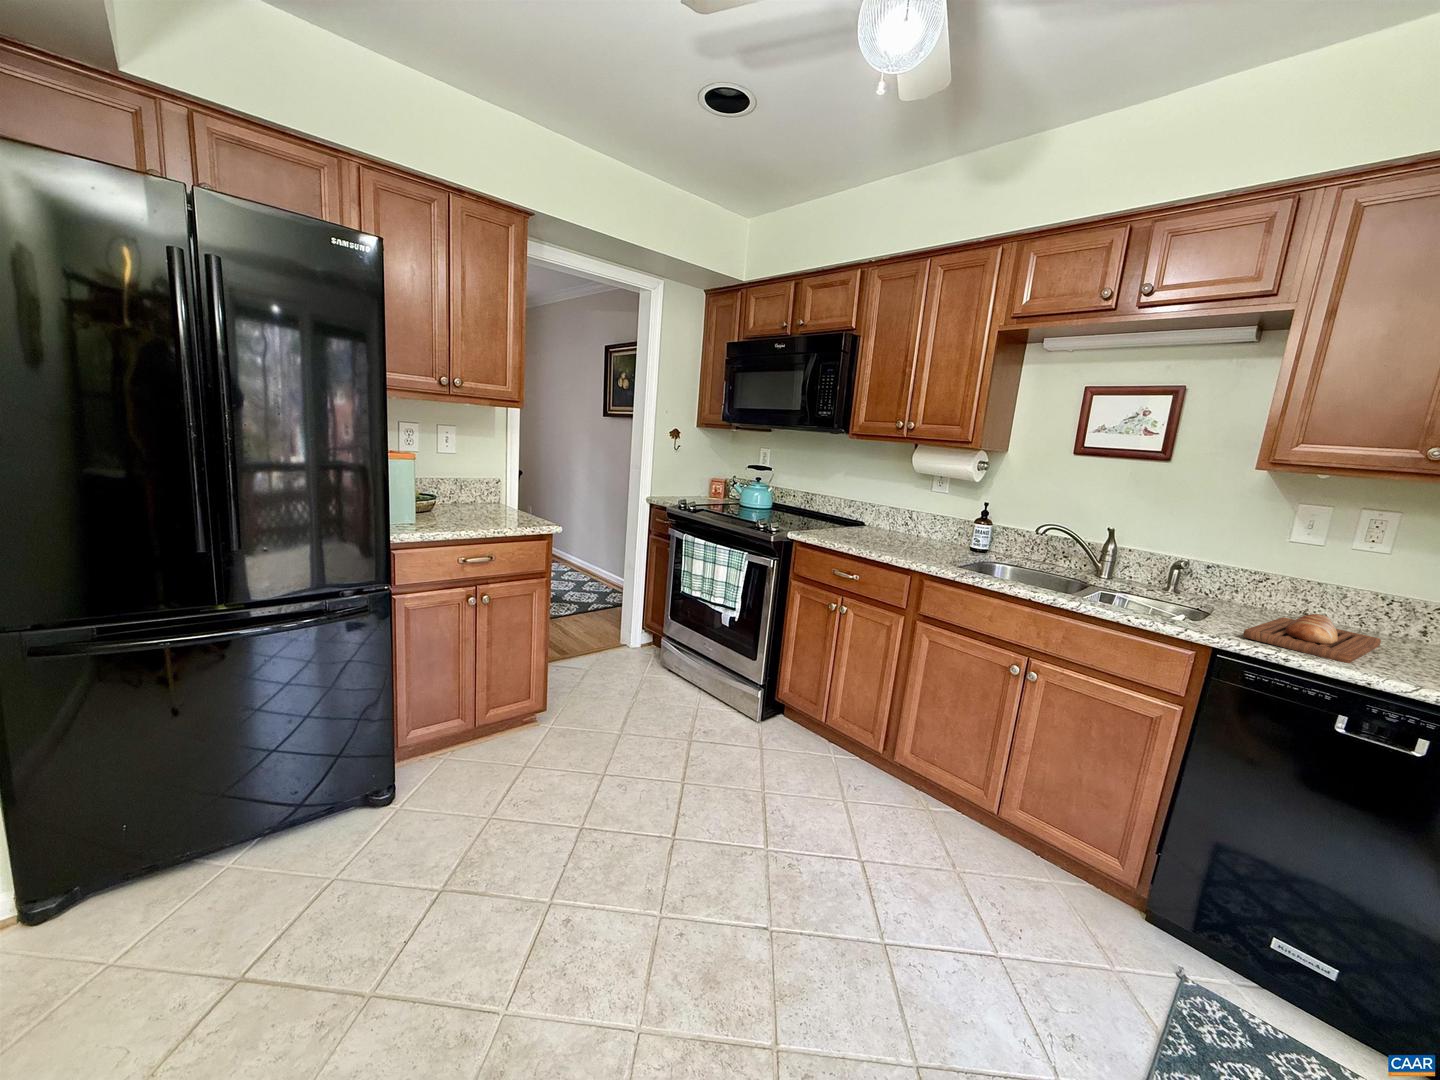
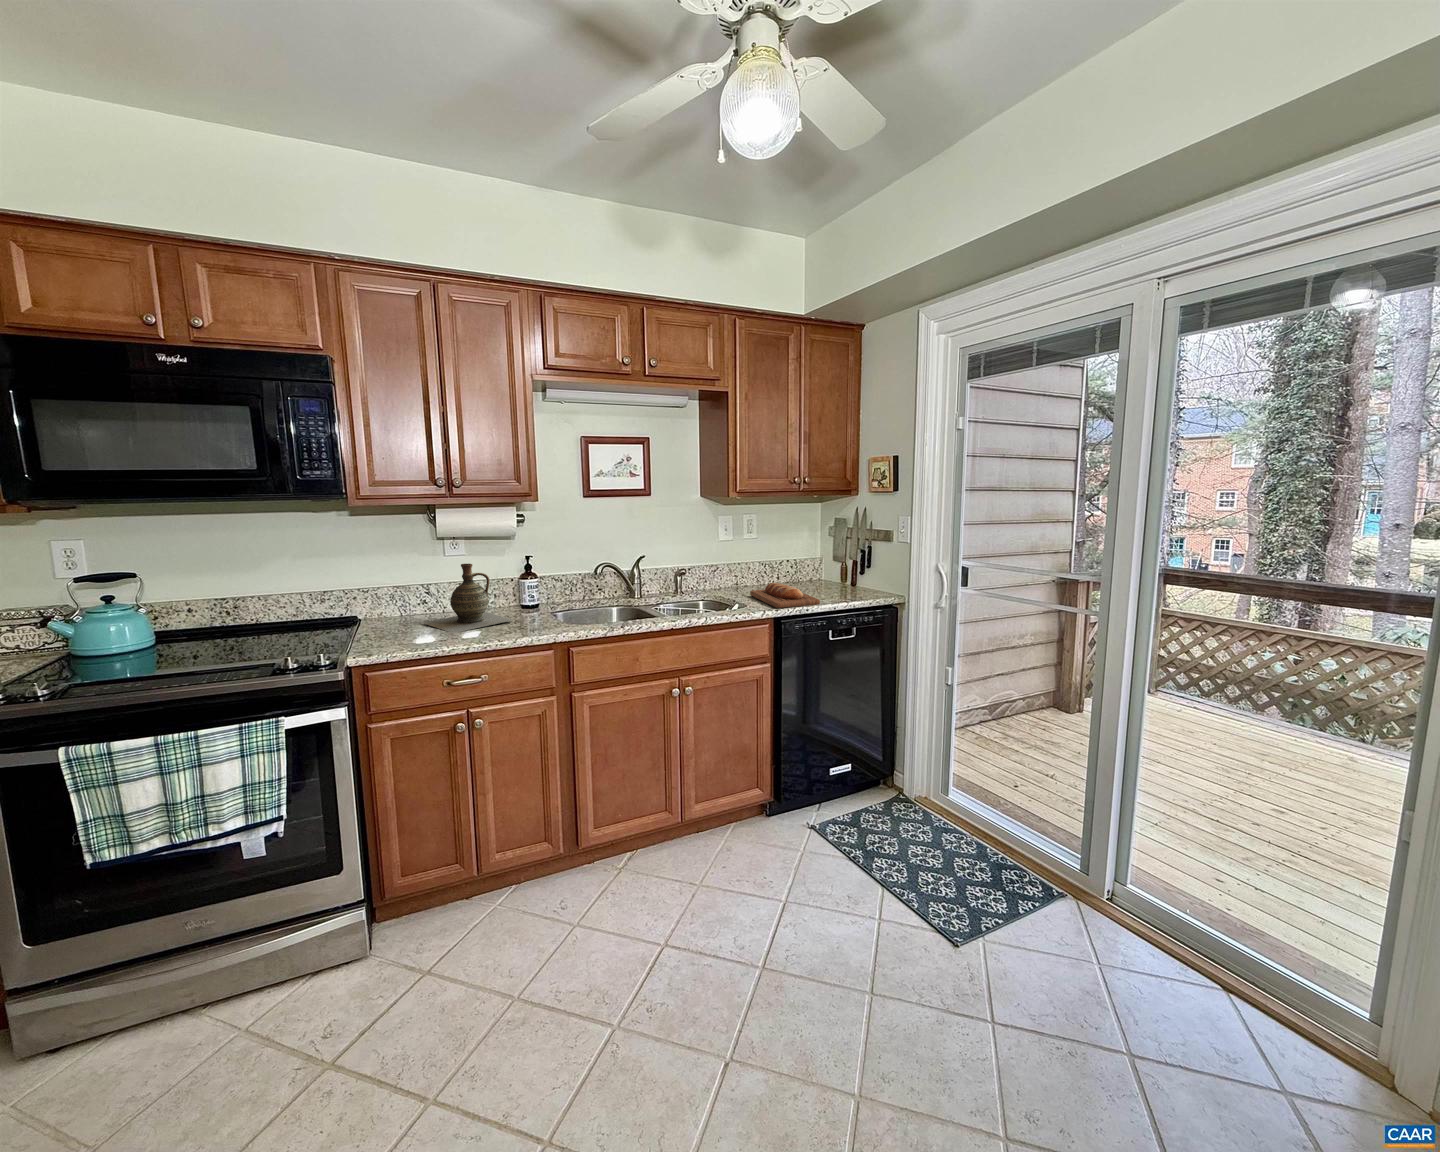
ceramic jug: none [876,495,939,551] -> present [424,564,512,633]

